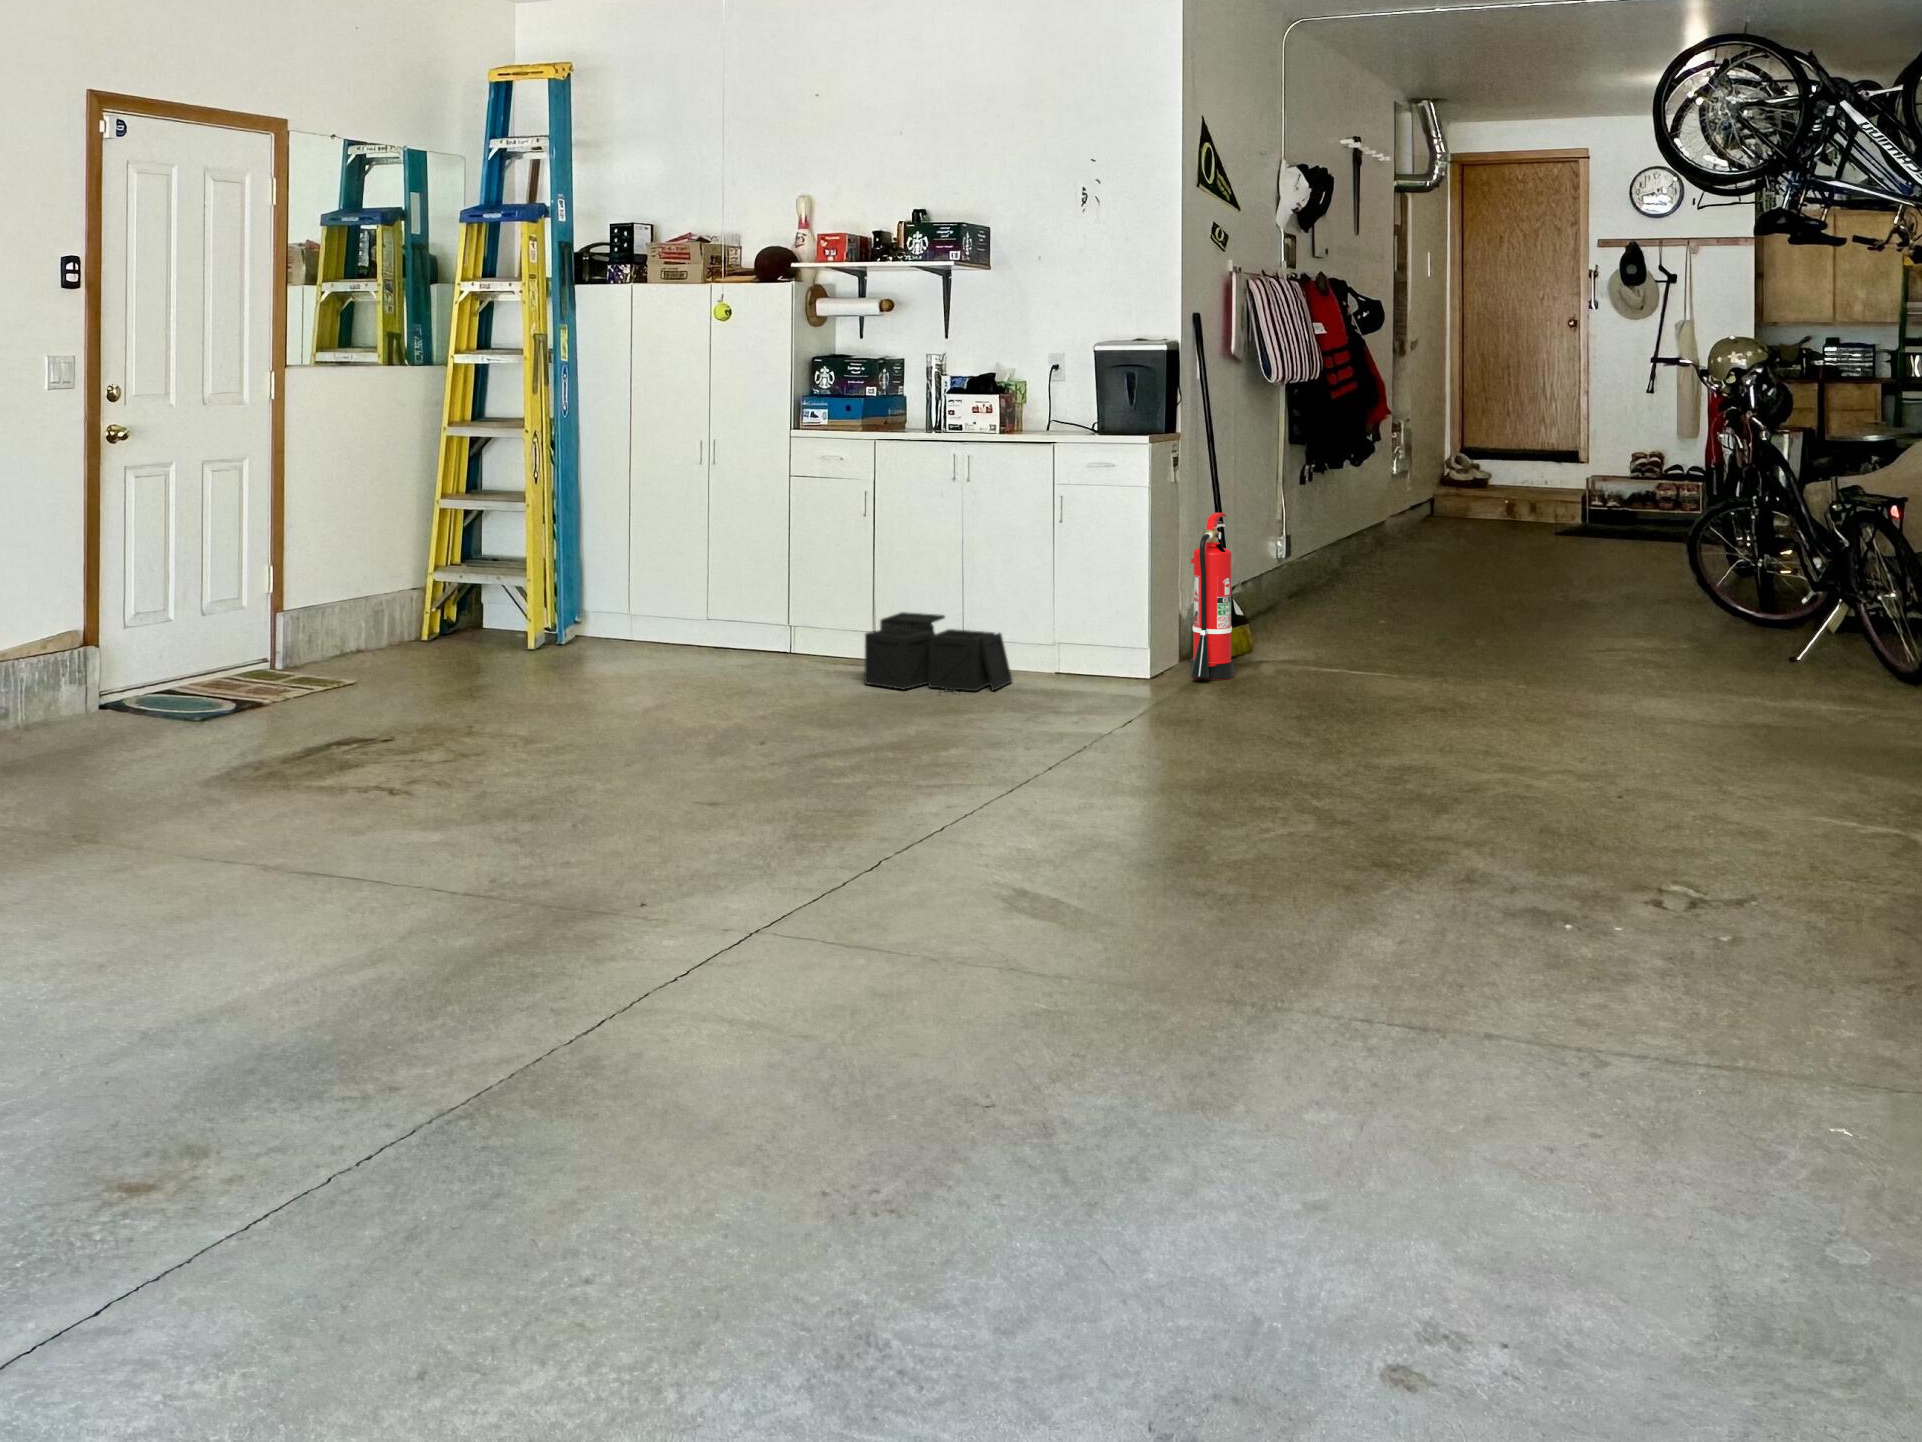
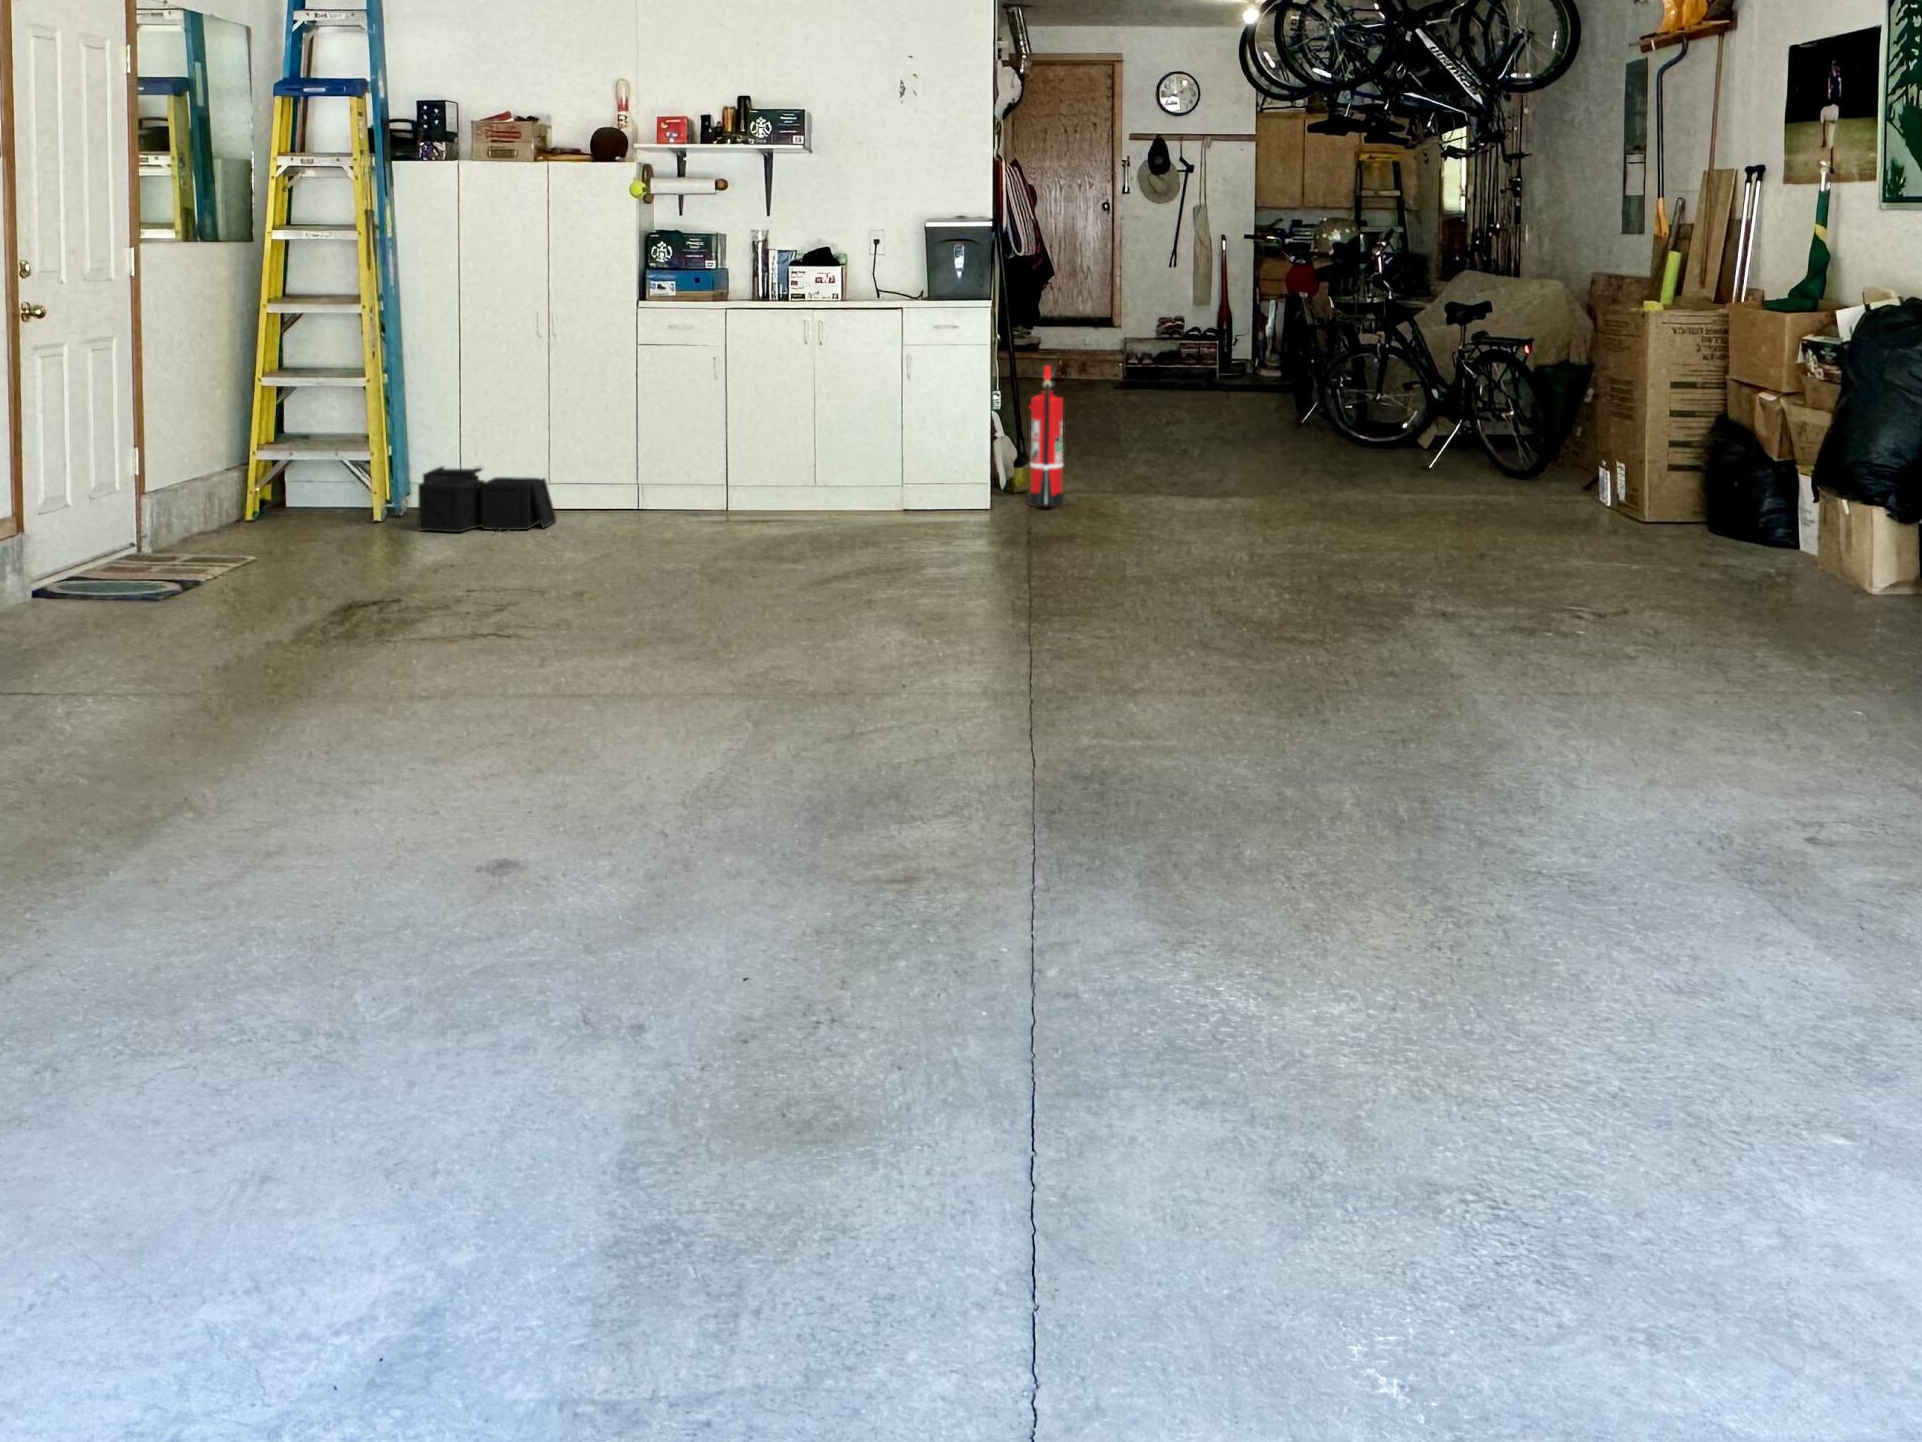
storage bin: present [864,612,1012,691] -> present [418,466,556,532]

